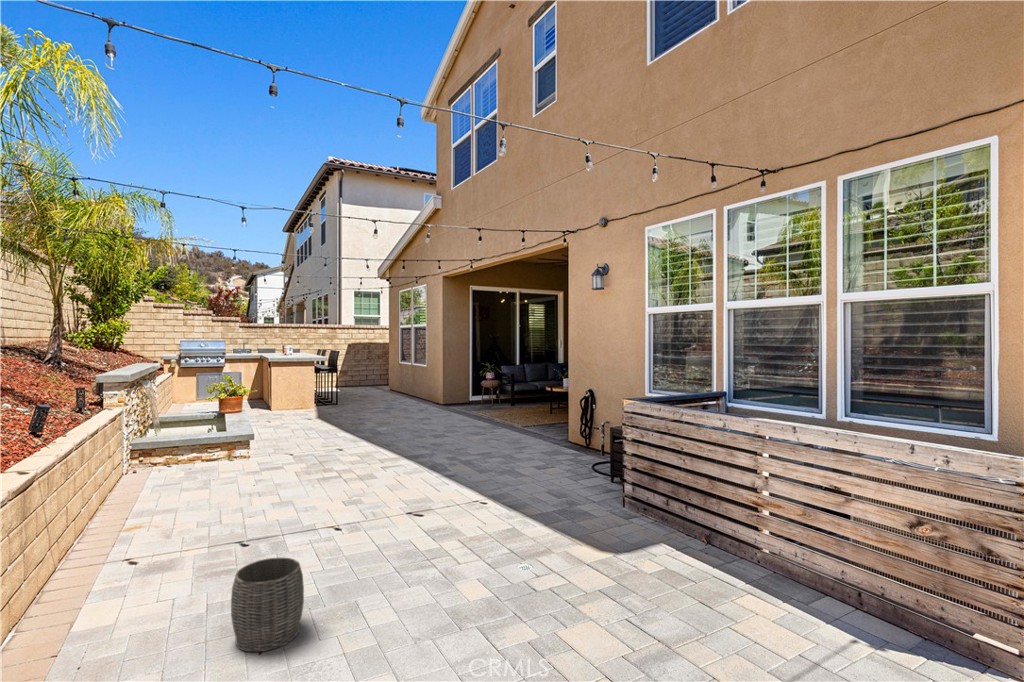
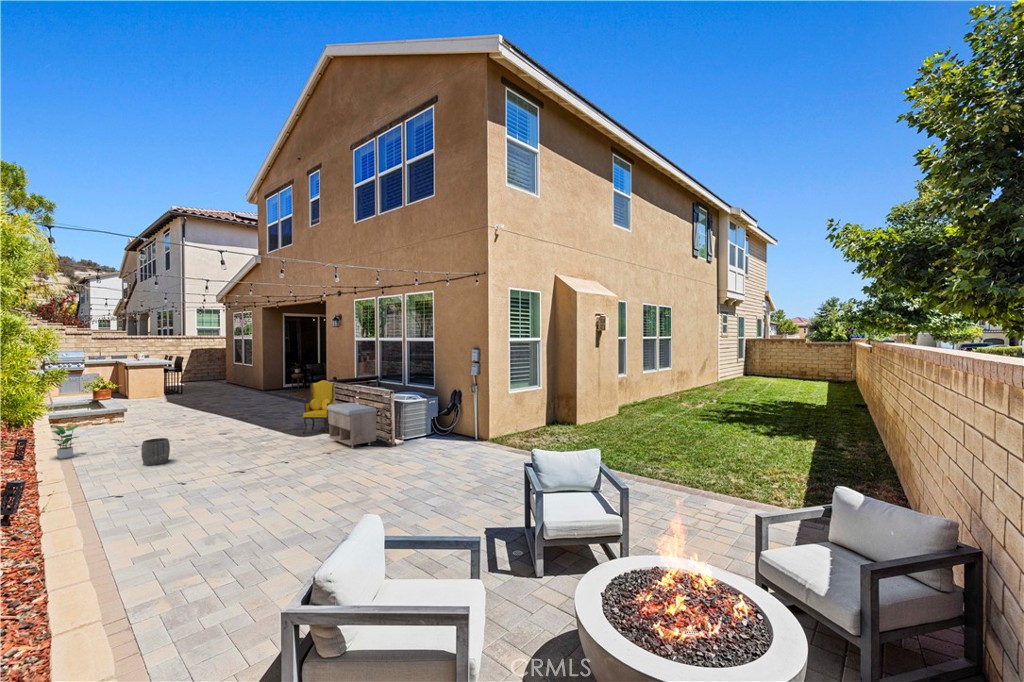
armchair: none [589,399,657,538] -> present [303,380,335,434]
storage bench: none [691,467,882,638] -> present [327,403,376,448]
potted plant: none [64,485,136,573] -> present [52,424,81,459]

